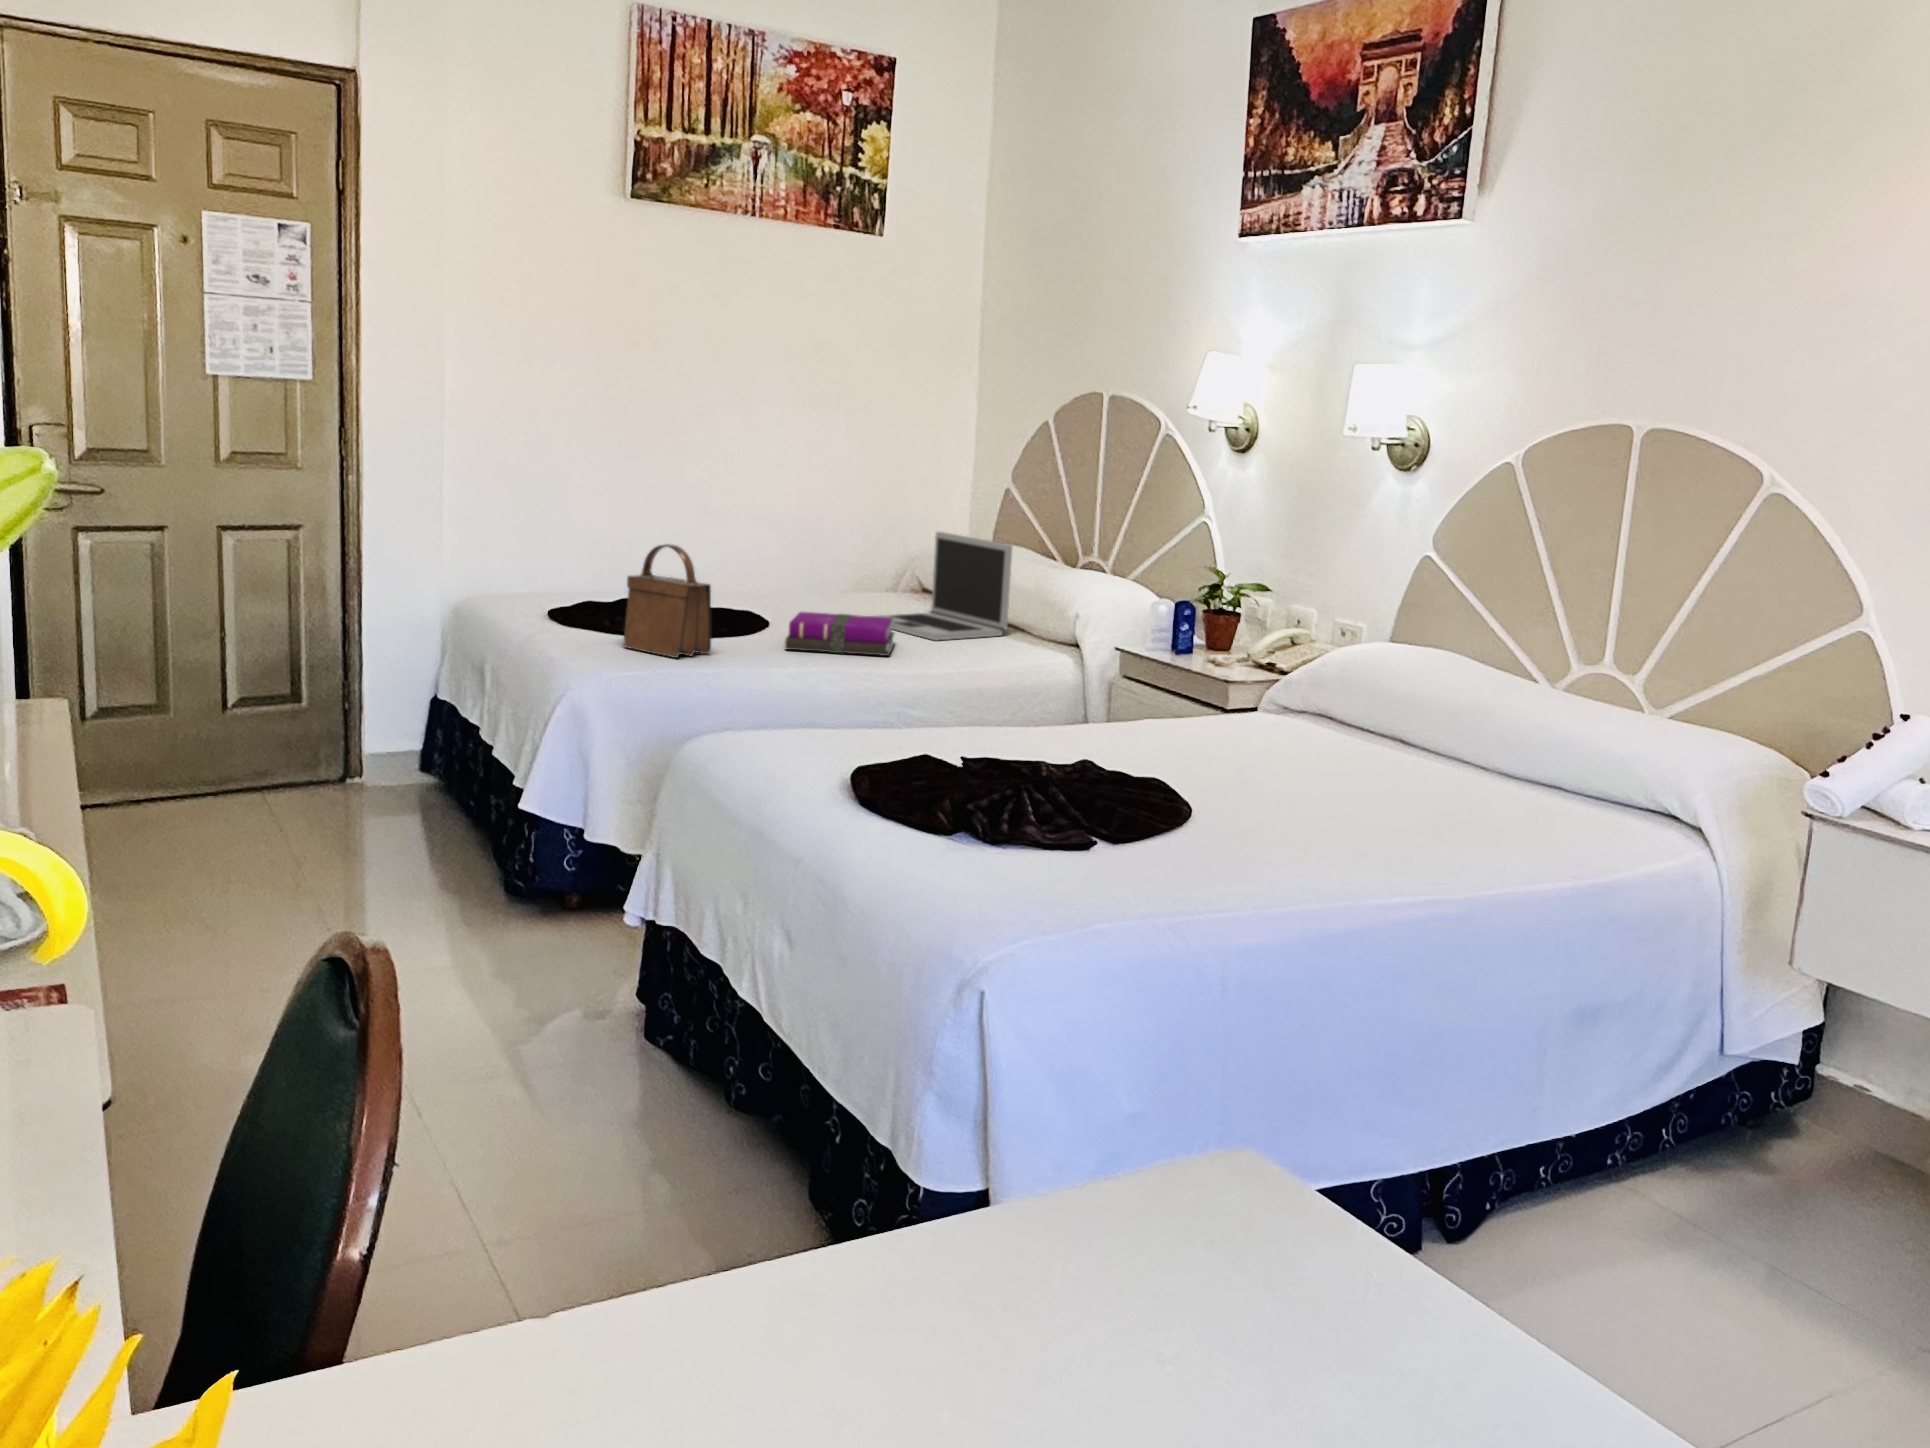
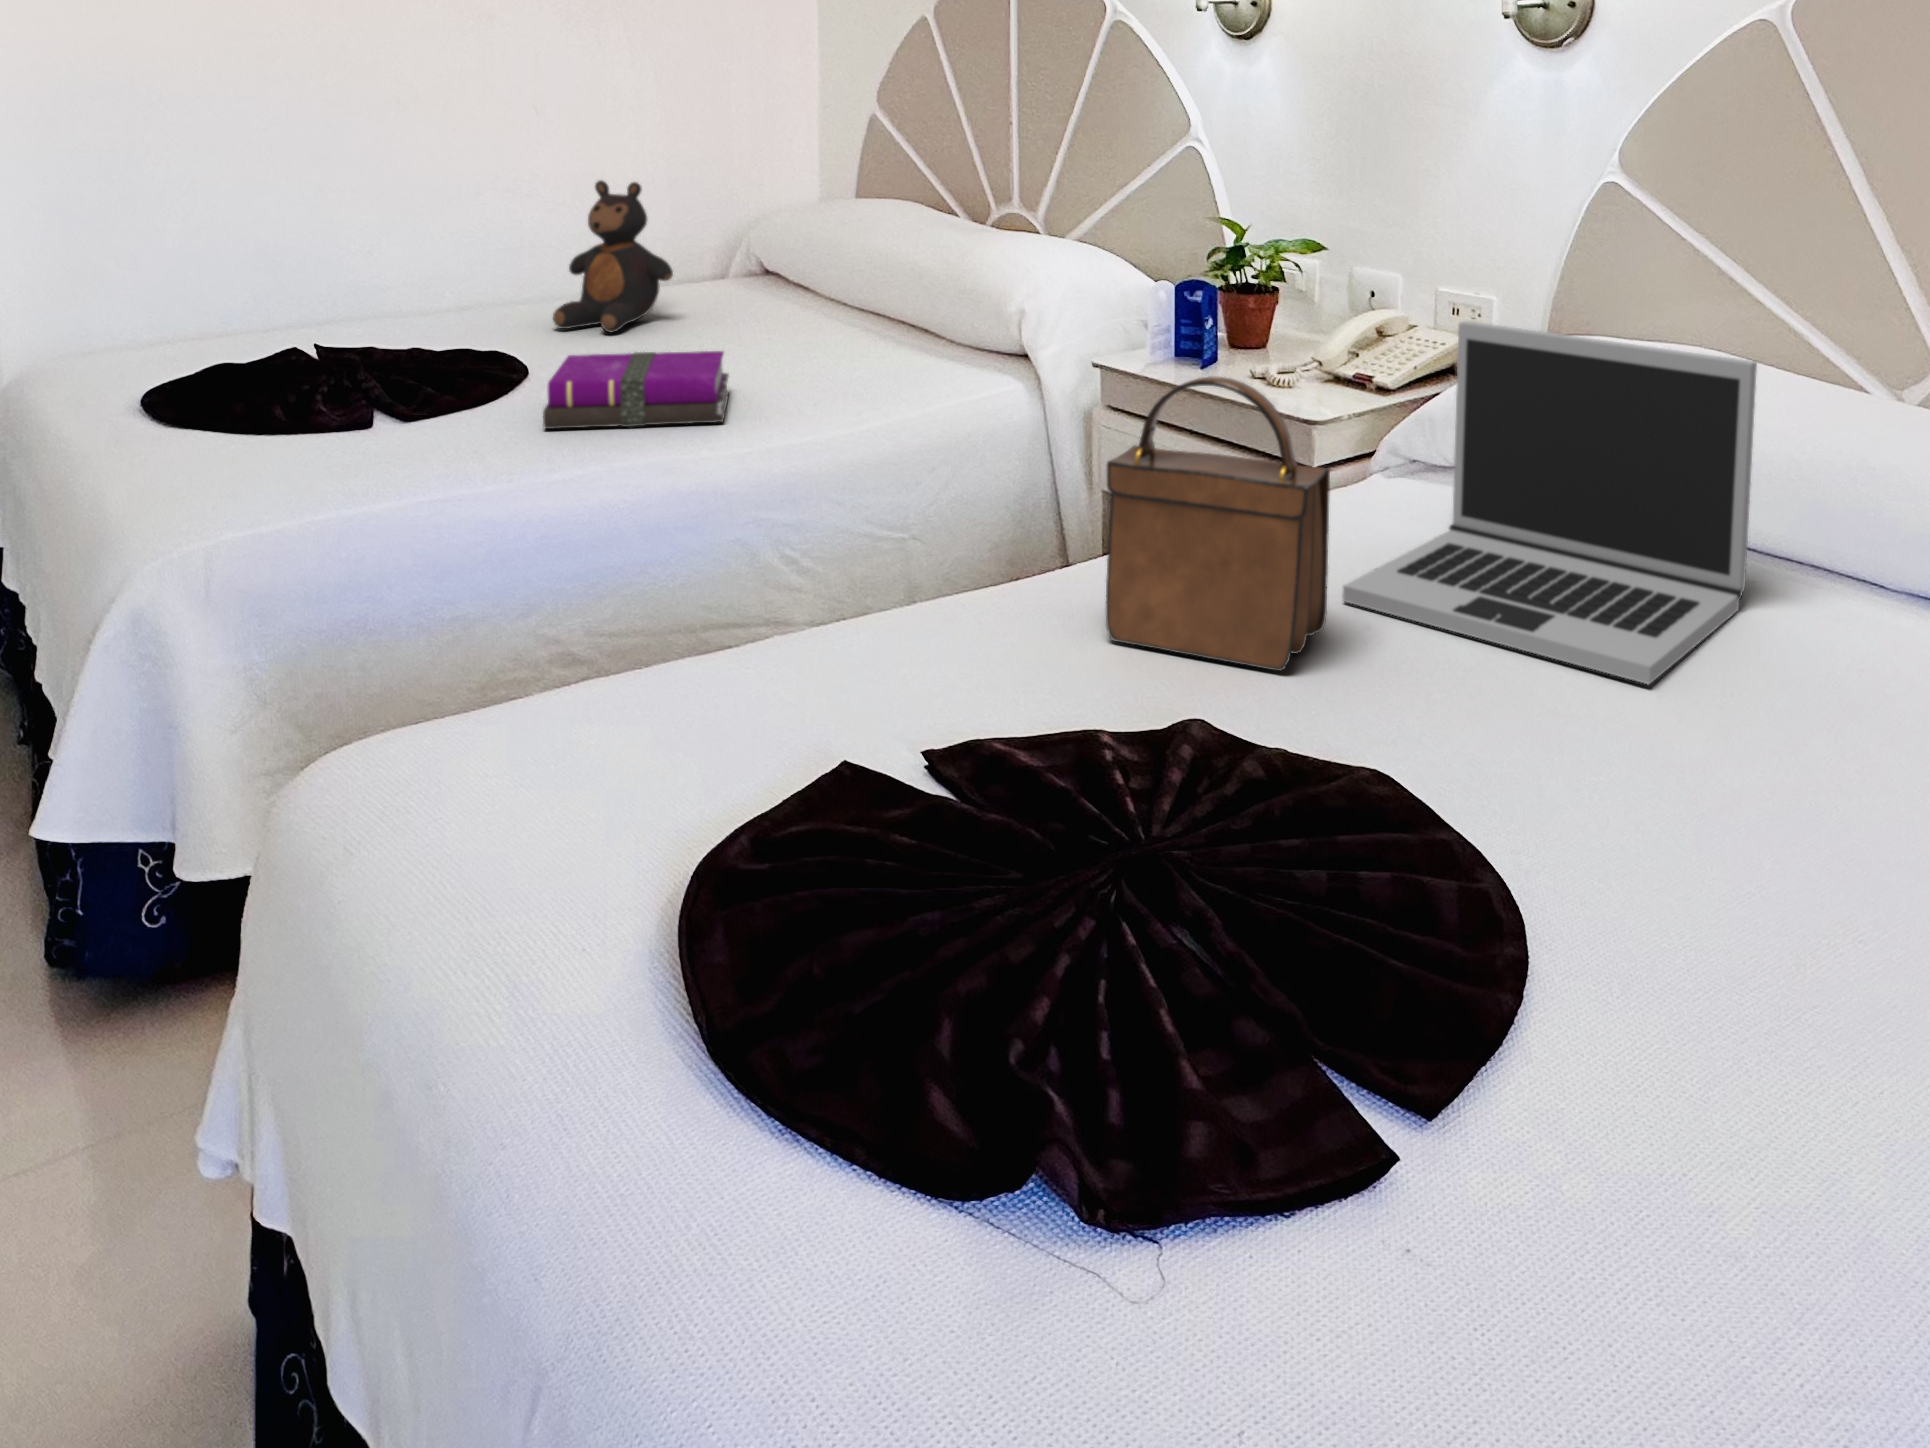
teddy bear: none [786,511,864,610] -> present [553,180,673,333]
laptop: present [877,532,1012,640] -> present [1343,321,1757,684]
handbag: present [624,544,711,658] -> present [1106,376,1330,671]

